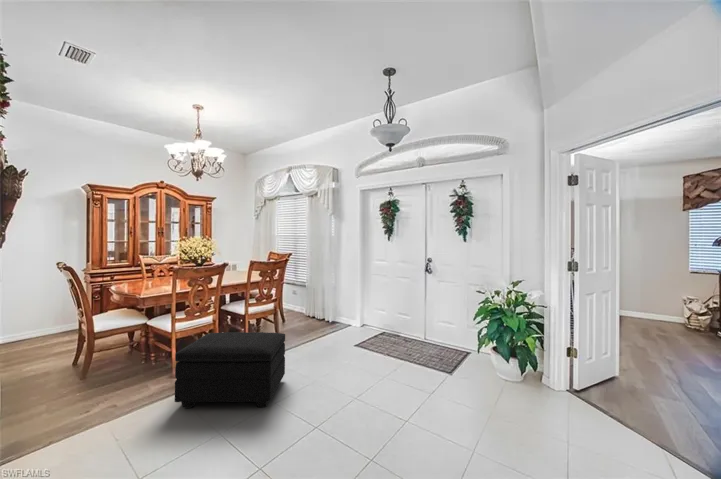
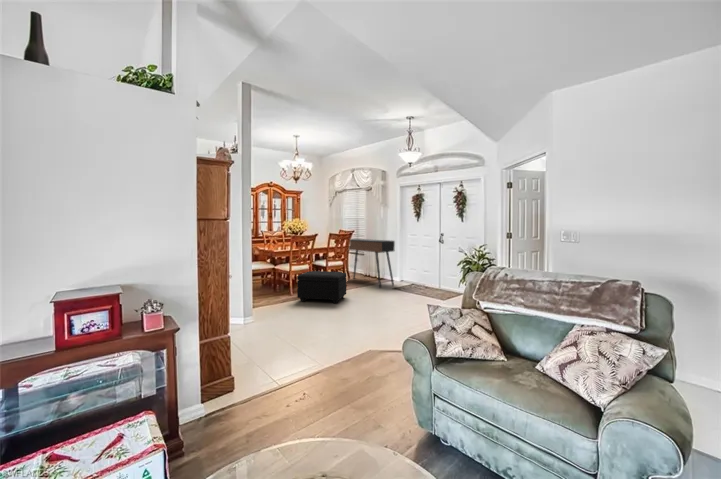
console table: none [271,265,358,345] -> present [347,239,395,287]

